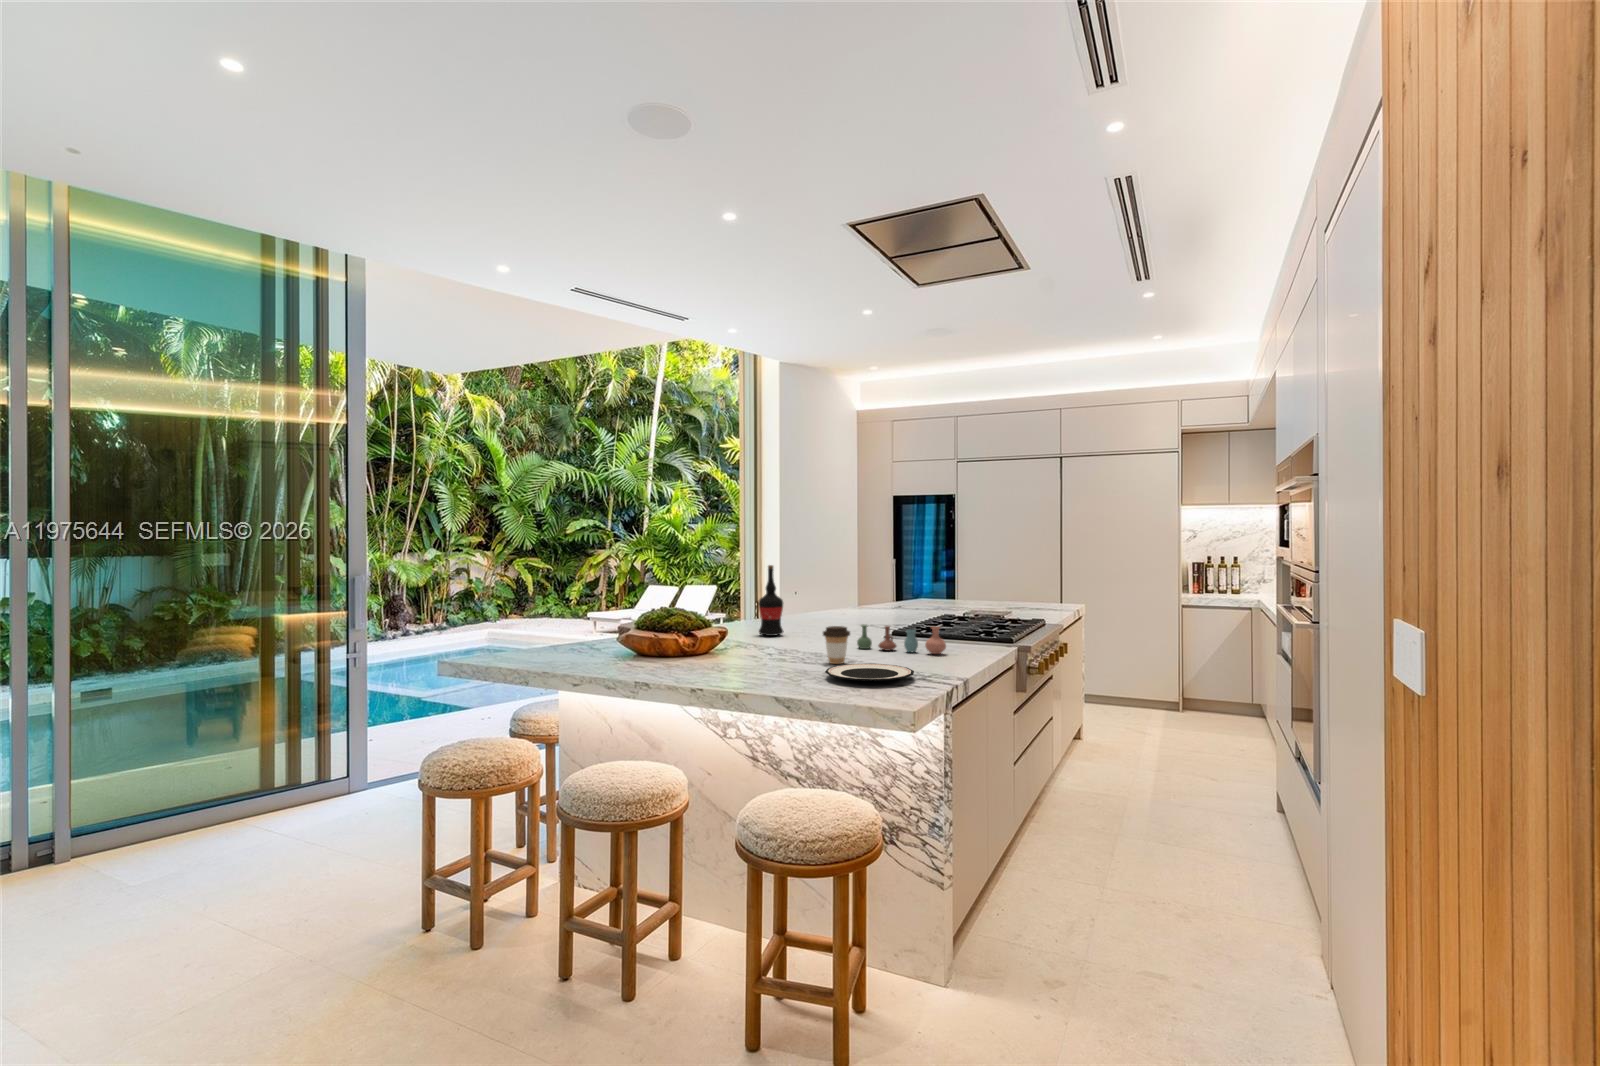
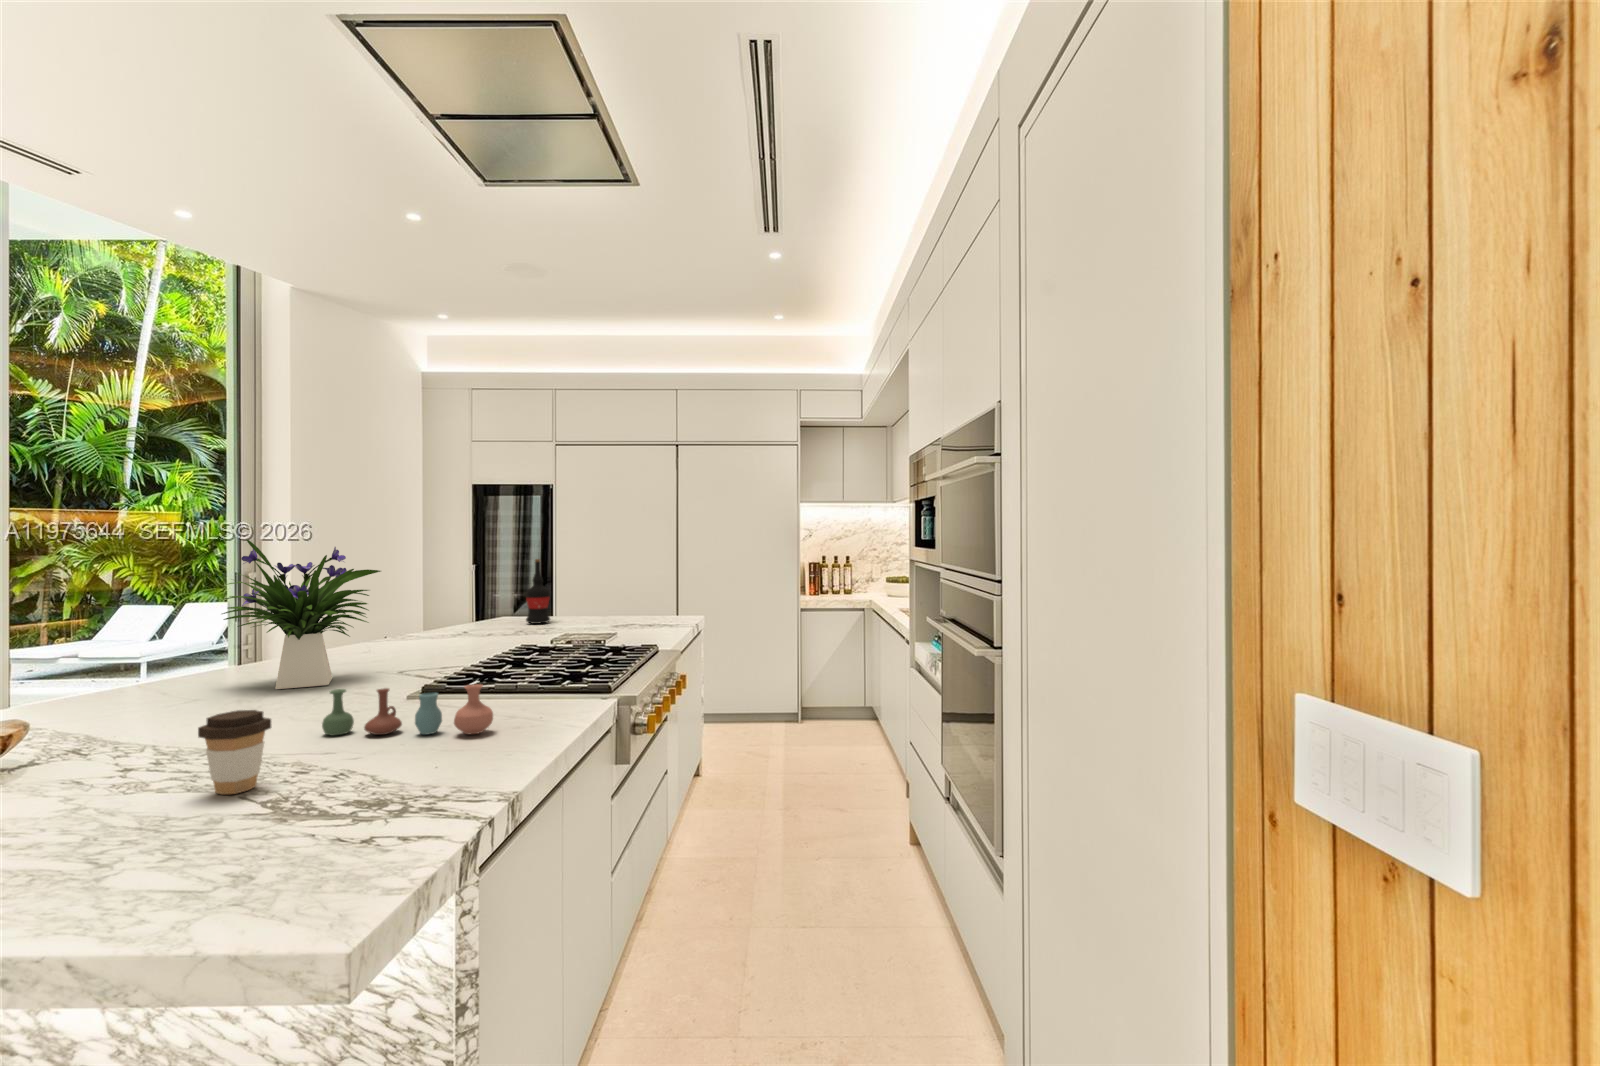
flower arrangement: none [787,541,868,628] -> present [222,539,381,689]
wine bottle: present [758,565,784,636] -> present [526,559,550,624]
plate: present [825,663,914,682] -> none [146,789,392,869]

